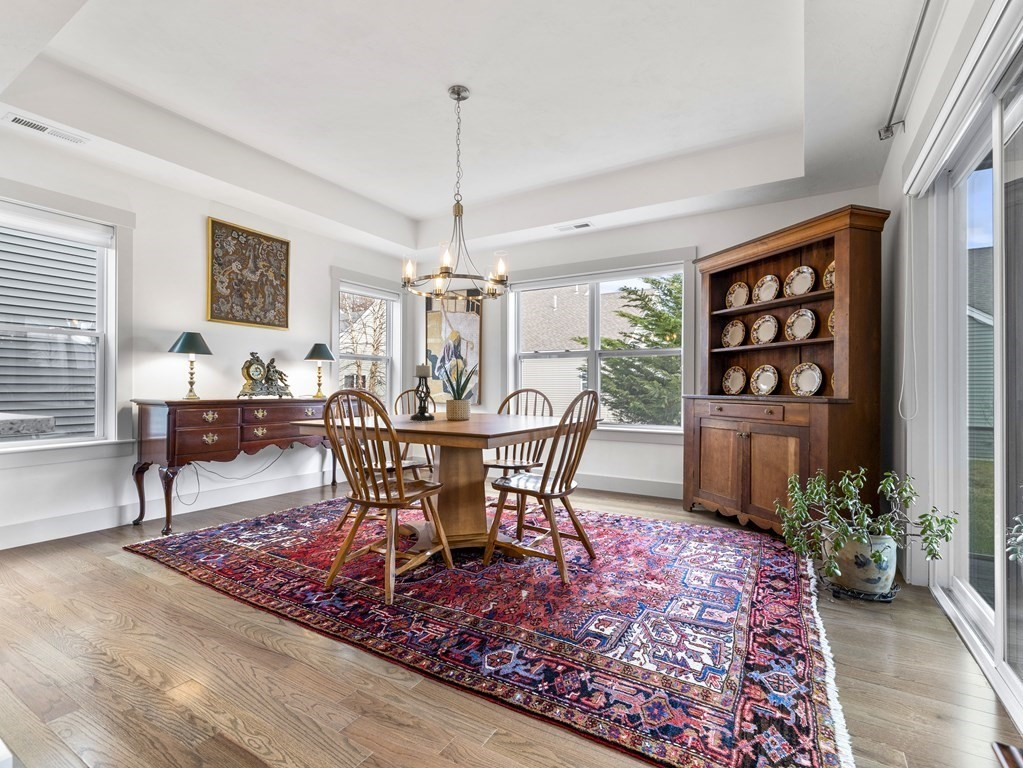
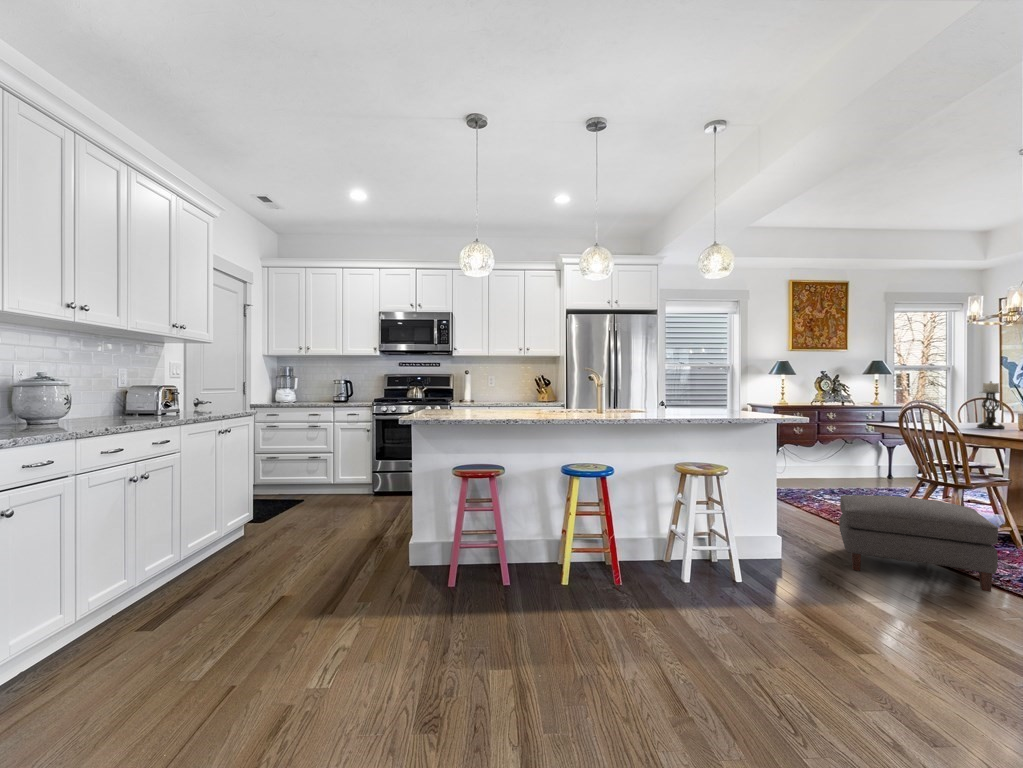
ottoman: none [210,537,435,723] -> present [839,495,998,592]

